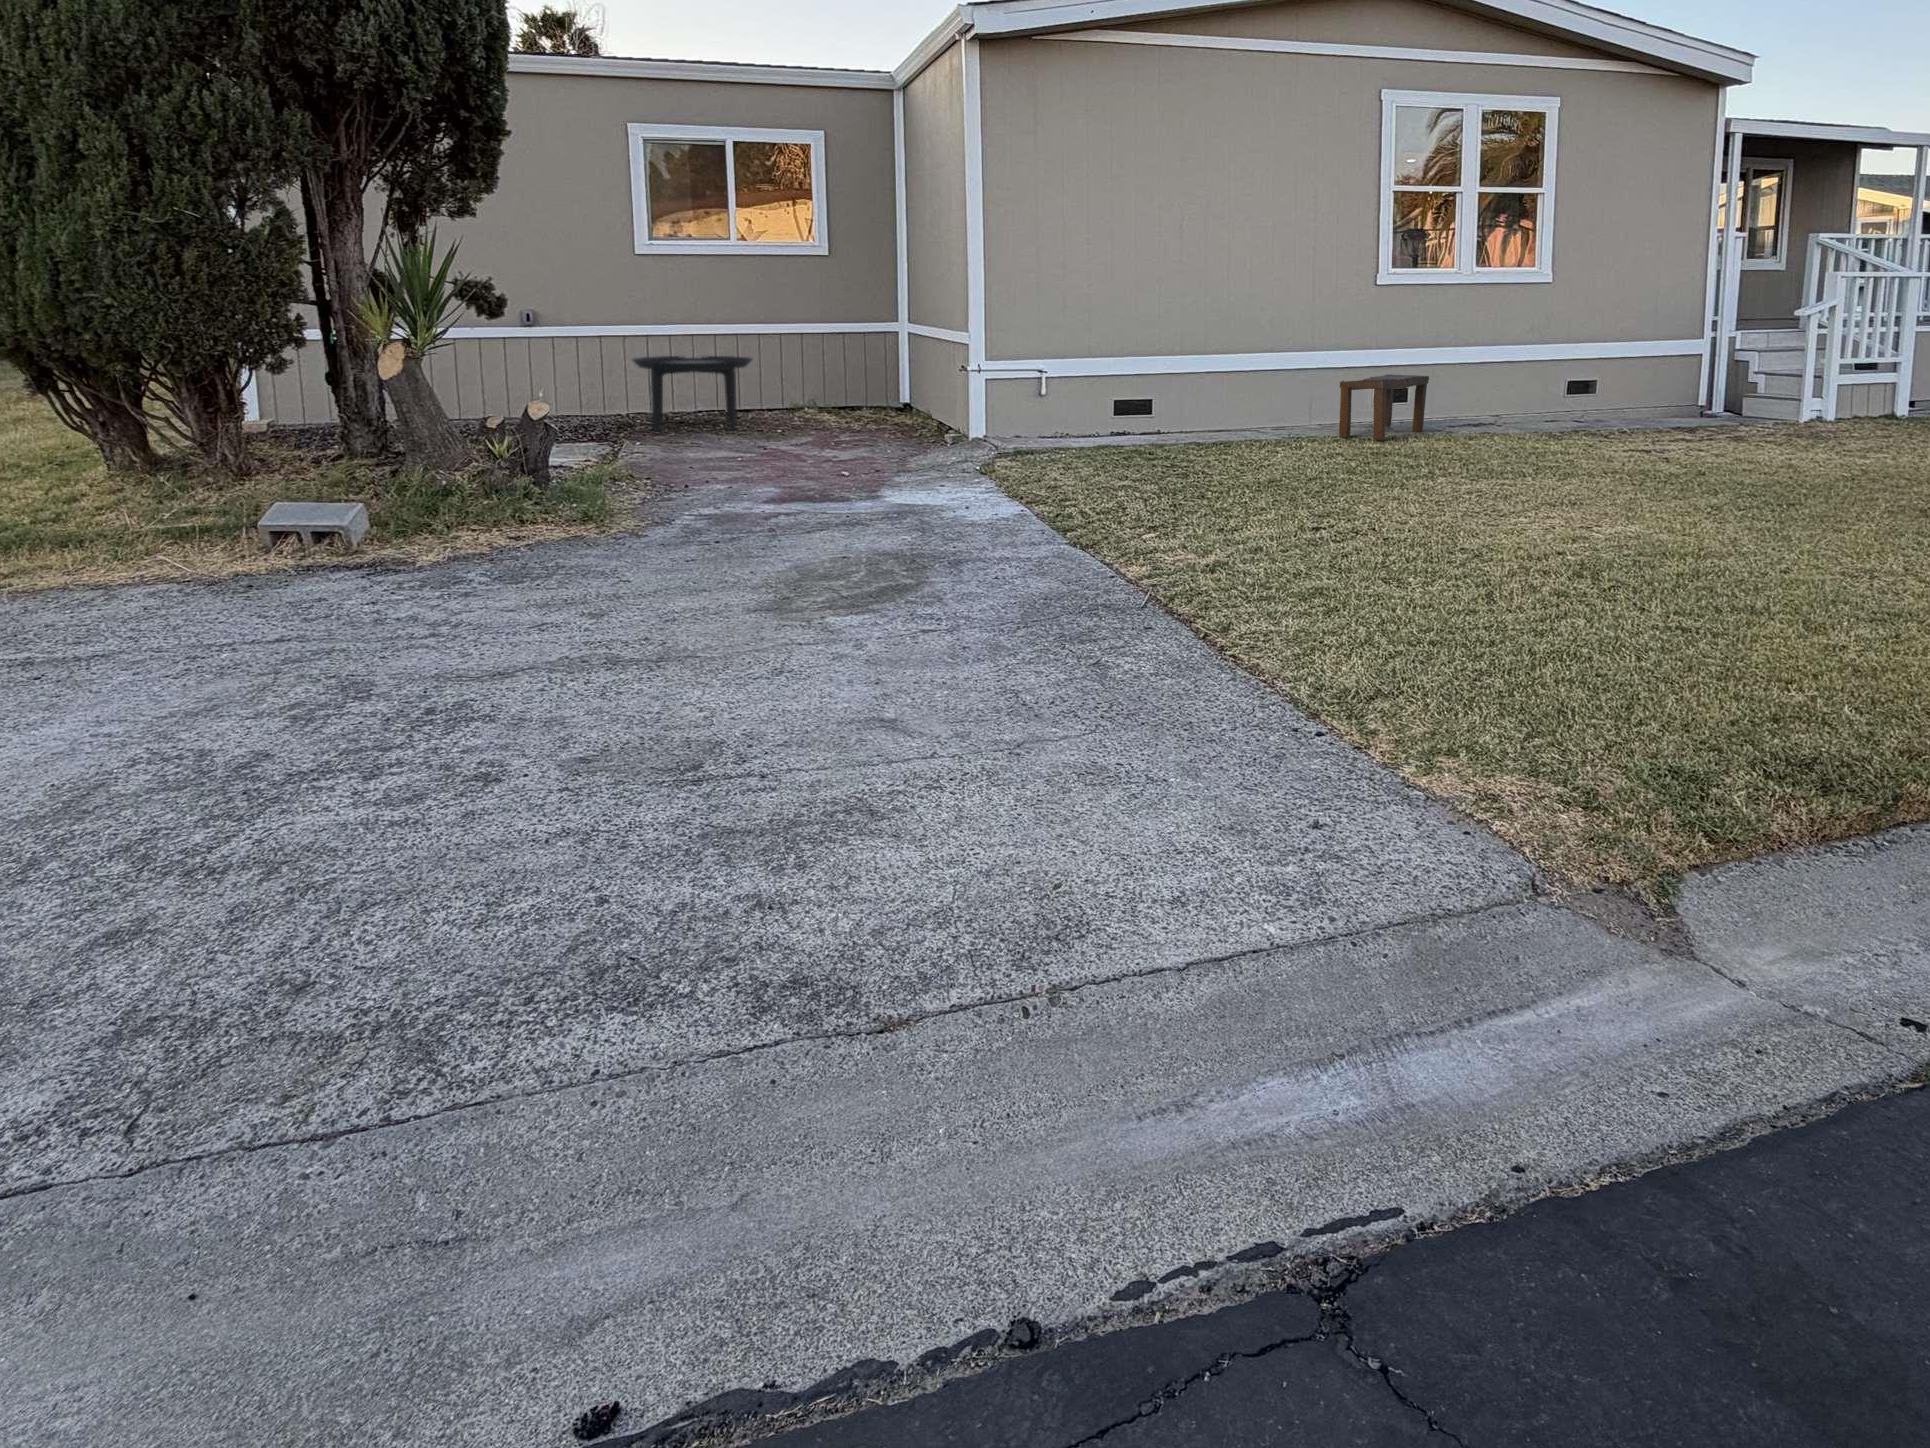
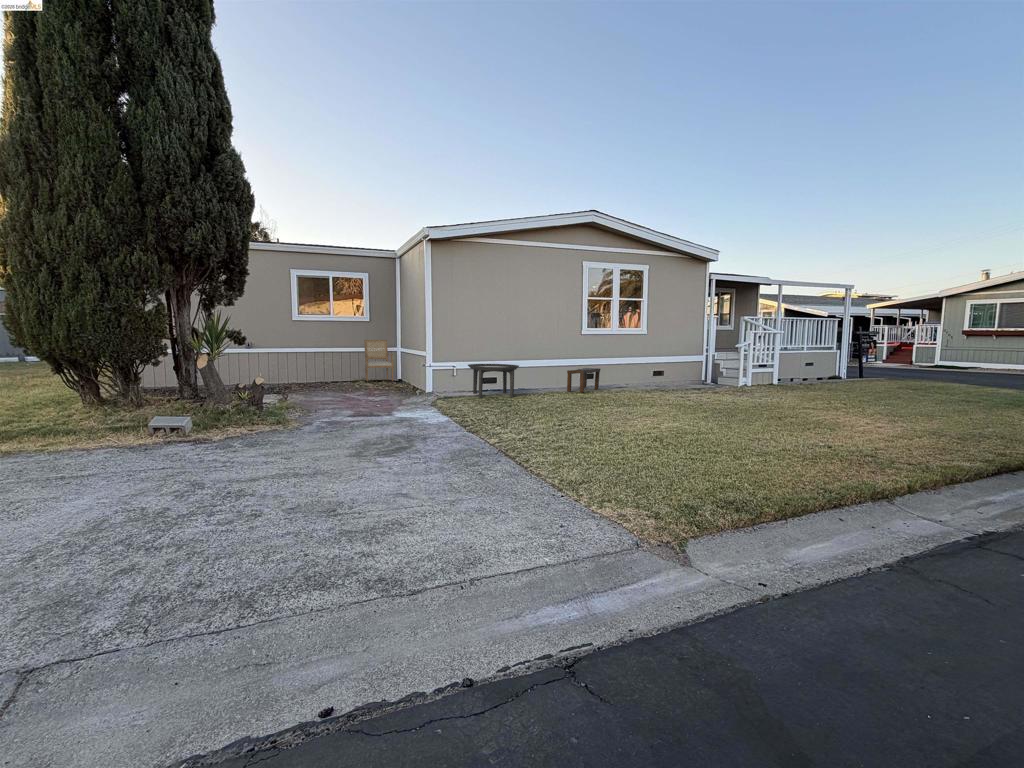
chair: none [813,302,888,411] -> present [364,340,394,382]
round table: present [633,356,752,431] -> present [468,364,519,398]

